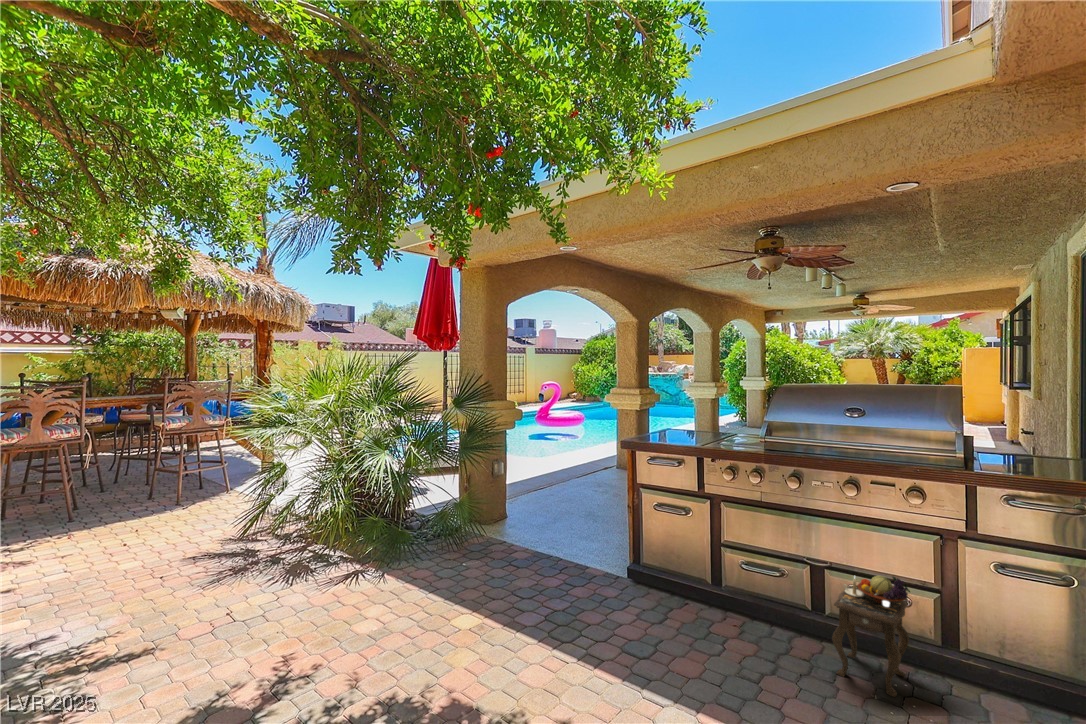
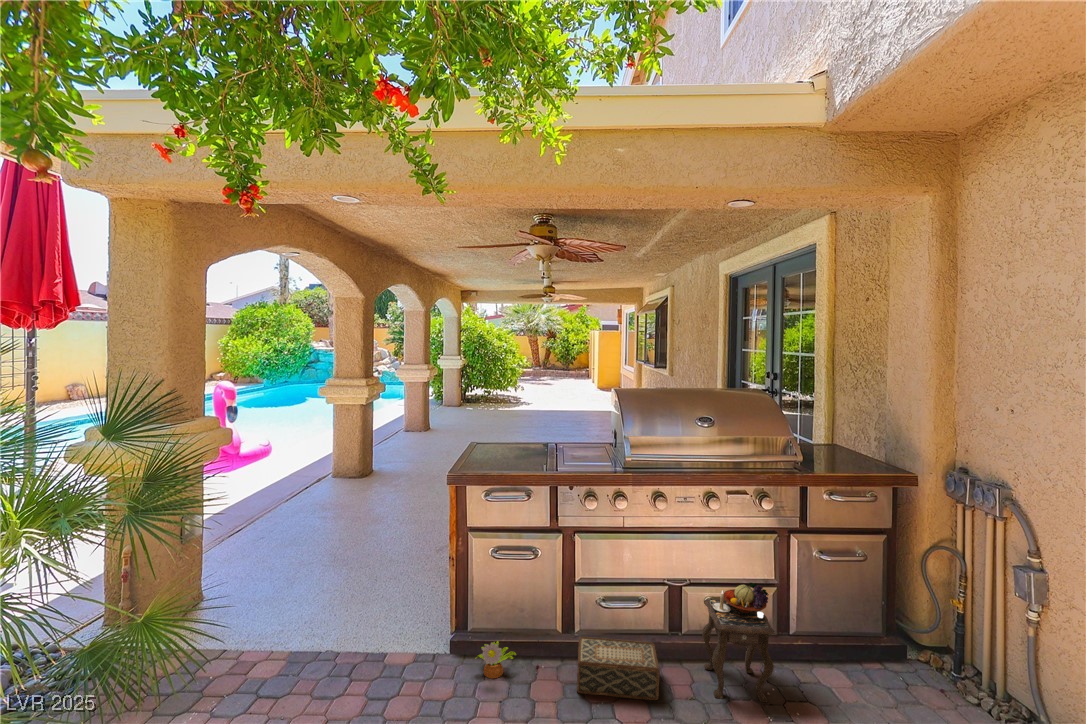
decorative plant: none [637,571,669,601] -> present [475,641,516,678]
woven basket: none [706,590,789,655] -> present [577,636,660,700]

